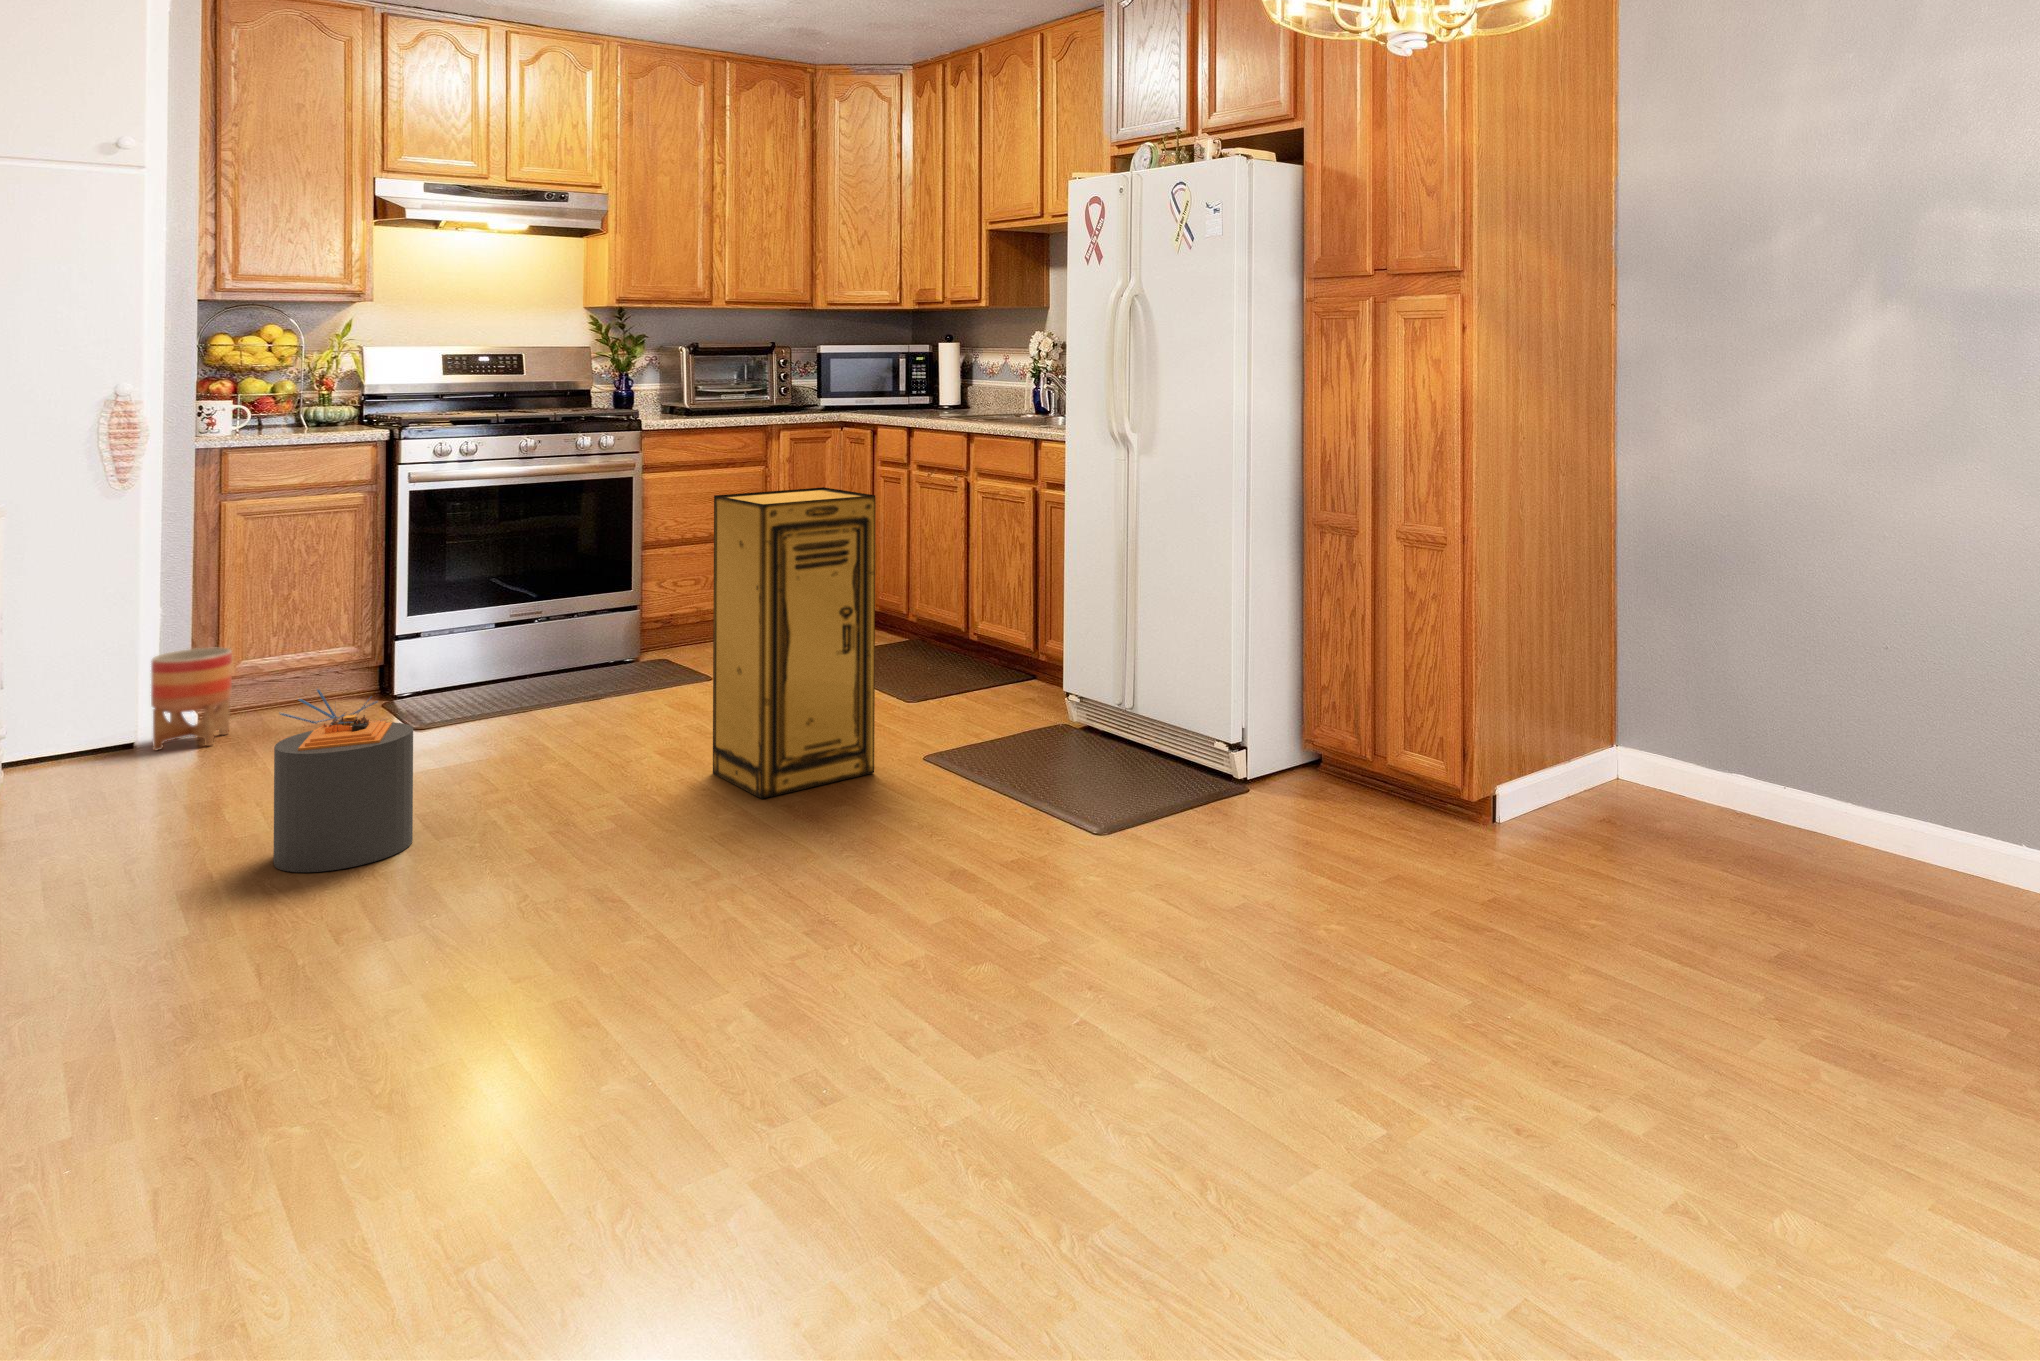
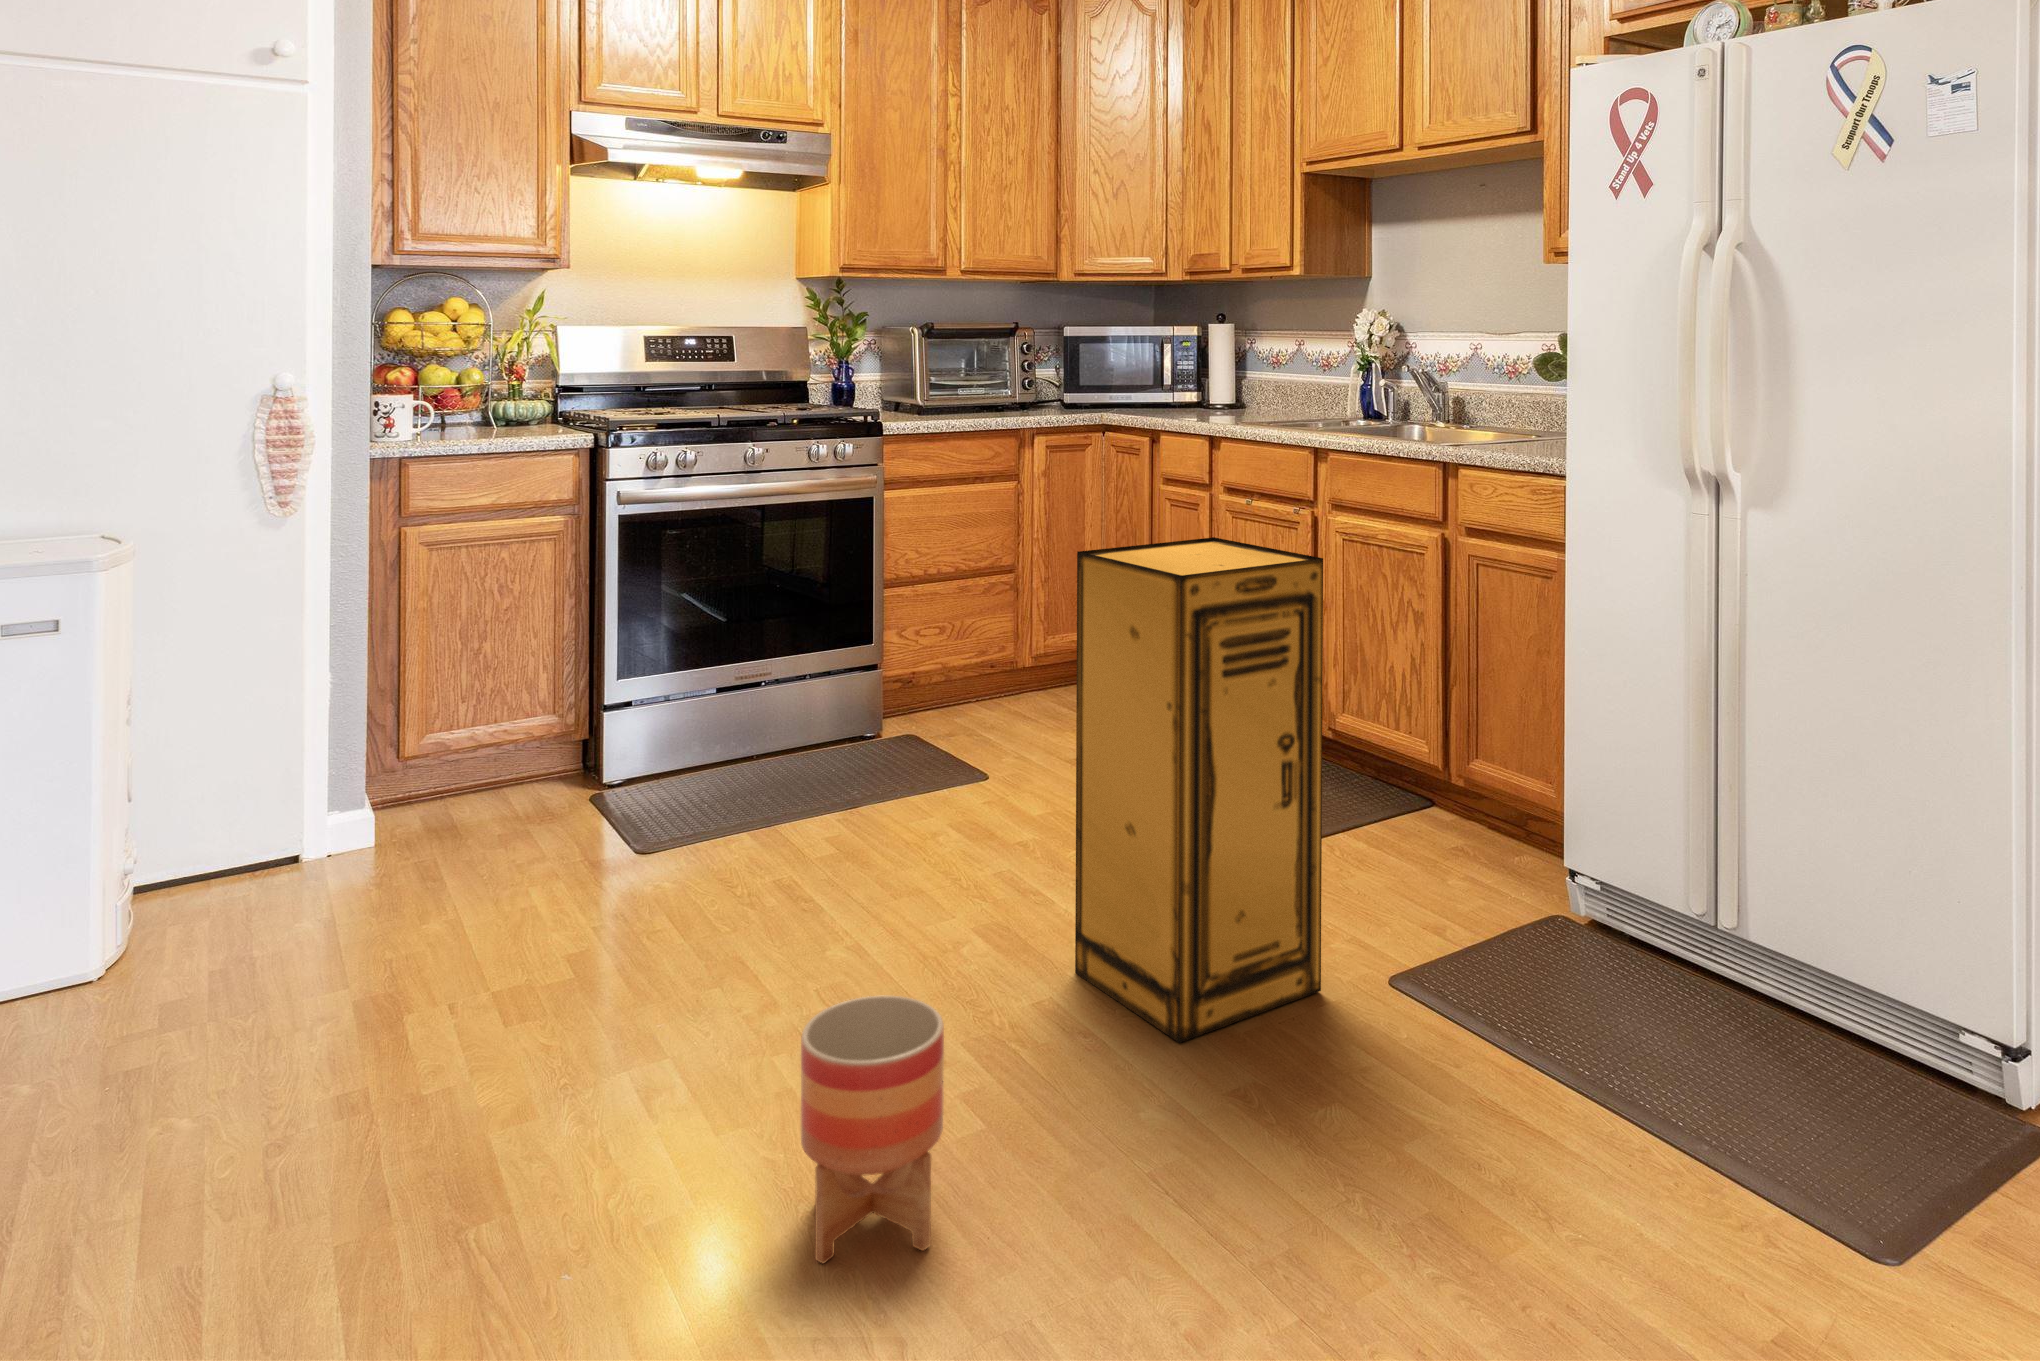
planter: present [151,648,232,750] -> present [801,996,944,1263]
trash can: present [274,689,413,872] -> none [488,850,688,1175]

